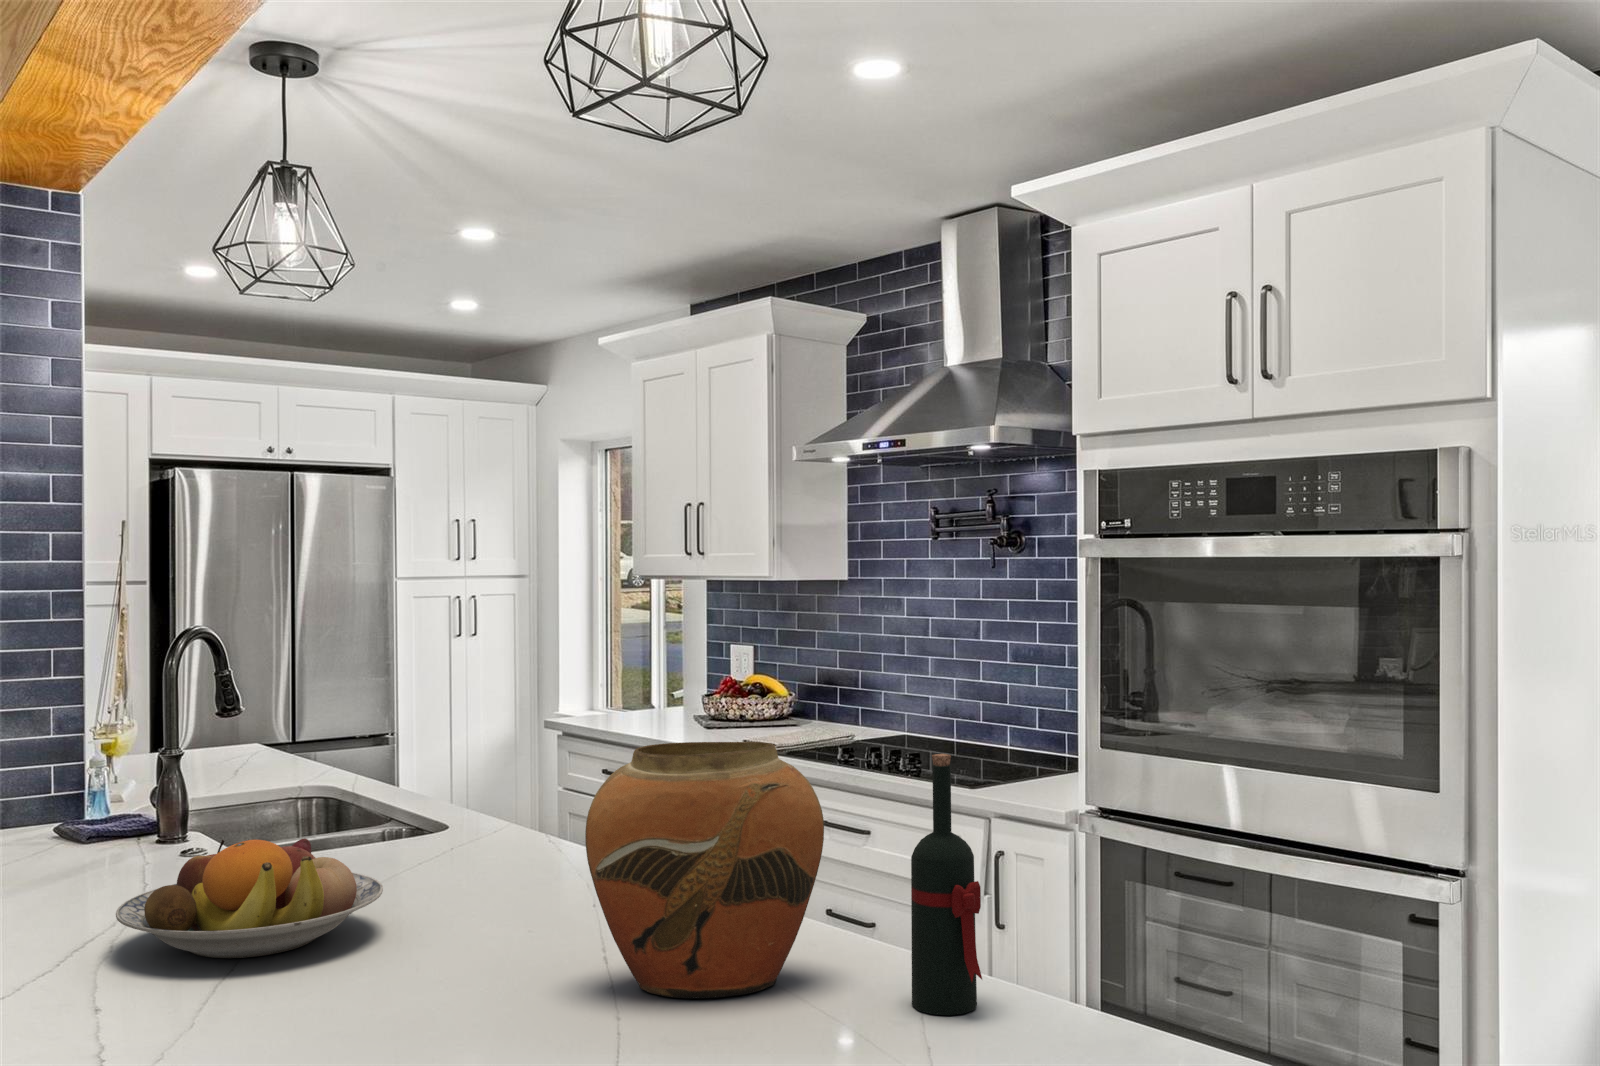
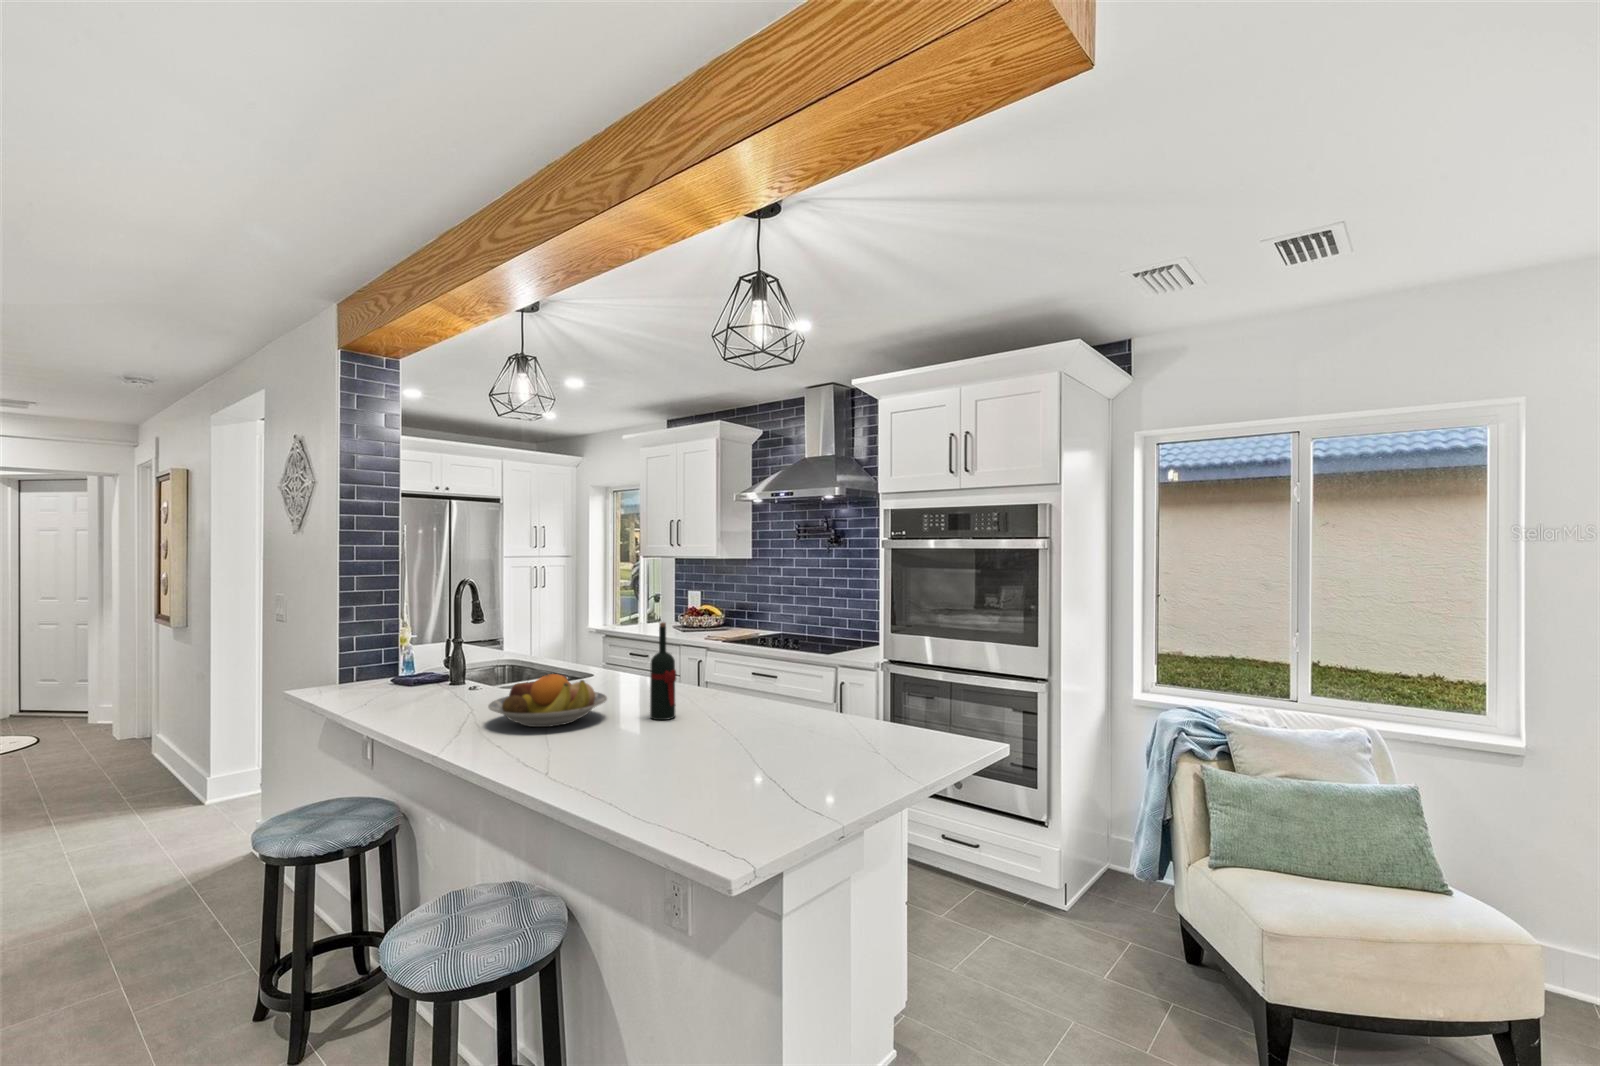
vase: present [585,742,824,998] -> none [717,626,814,732]
wine bottle: present [911,754,982,1015] -> present [650,622,676,720]

